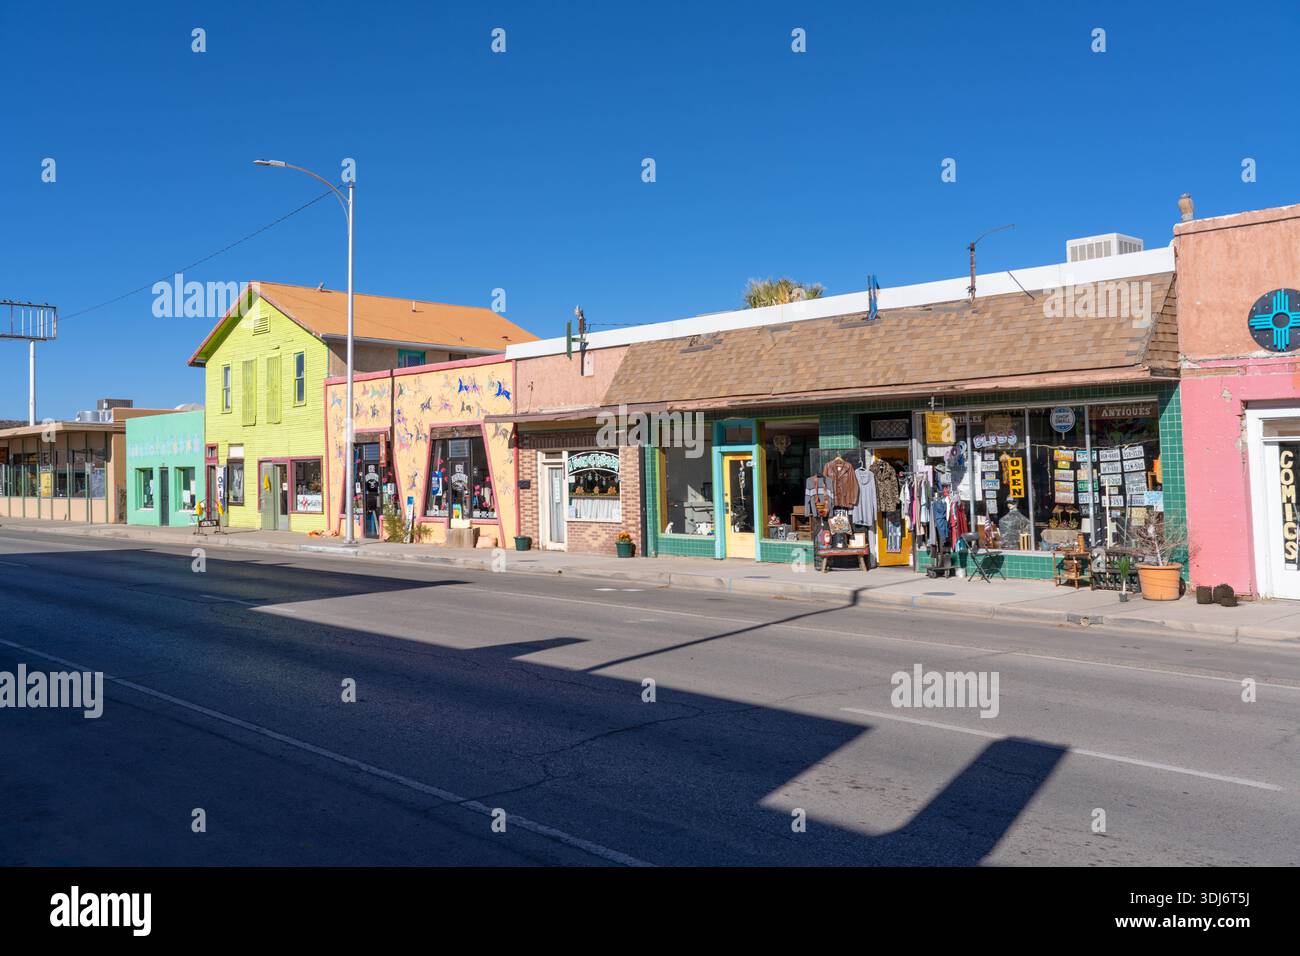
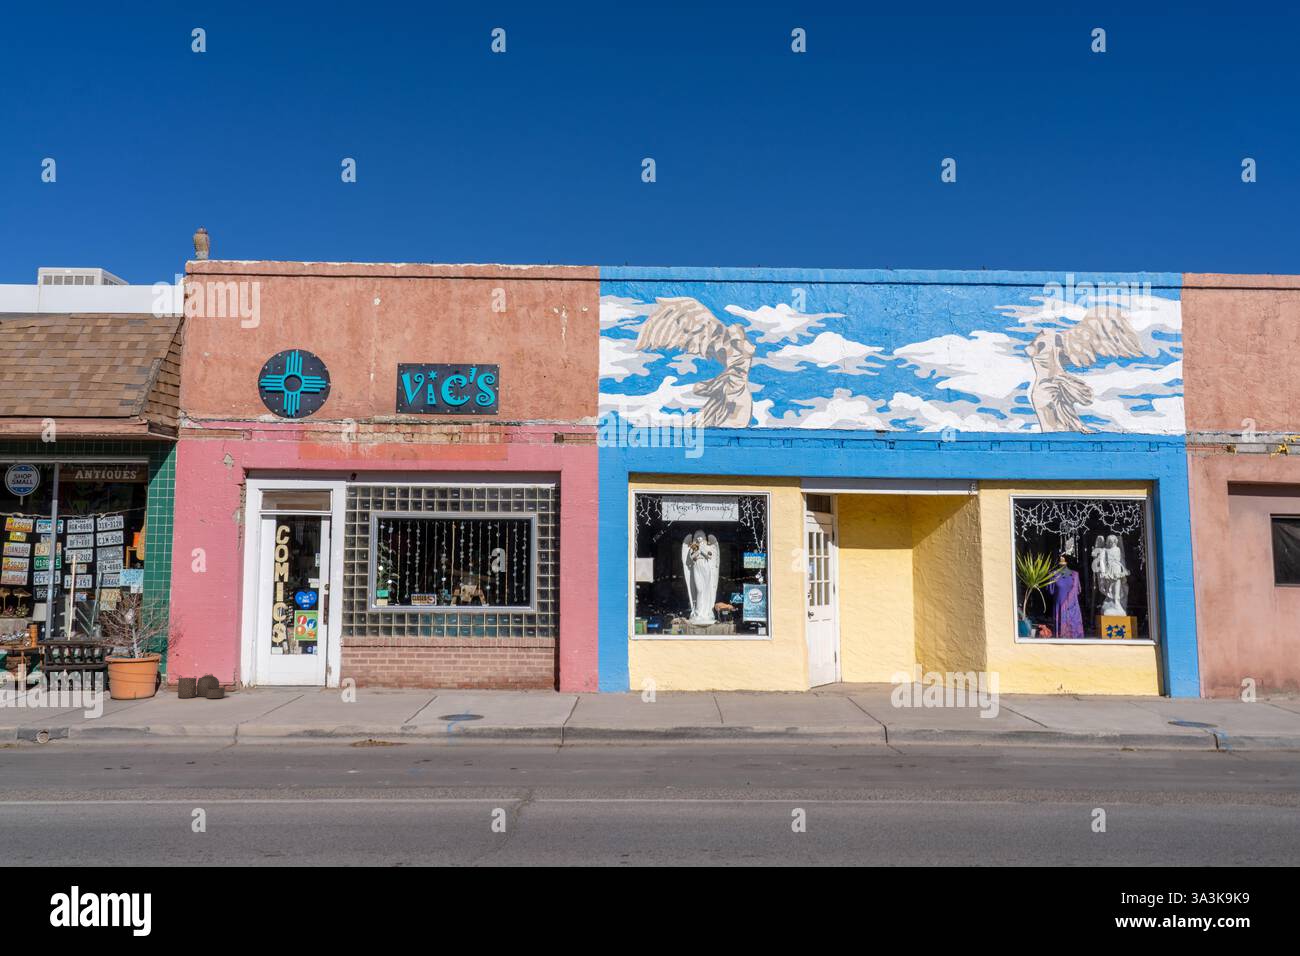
potted plant: present [1116,559,1136,602] -> none [67,639,113,702]

